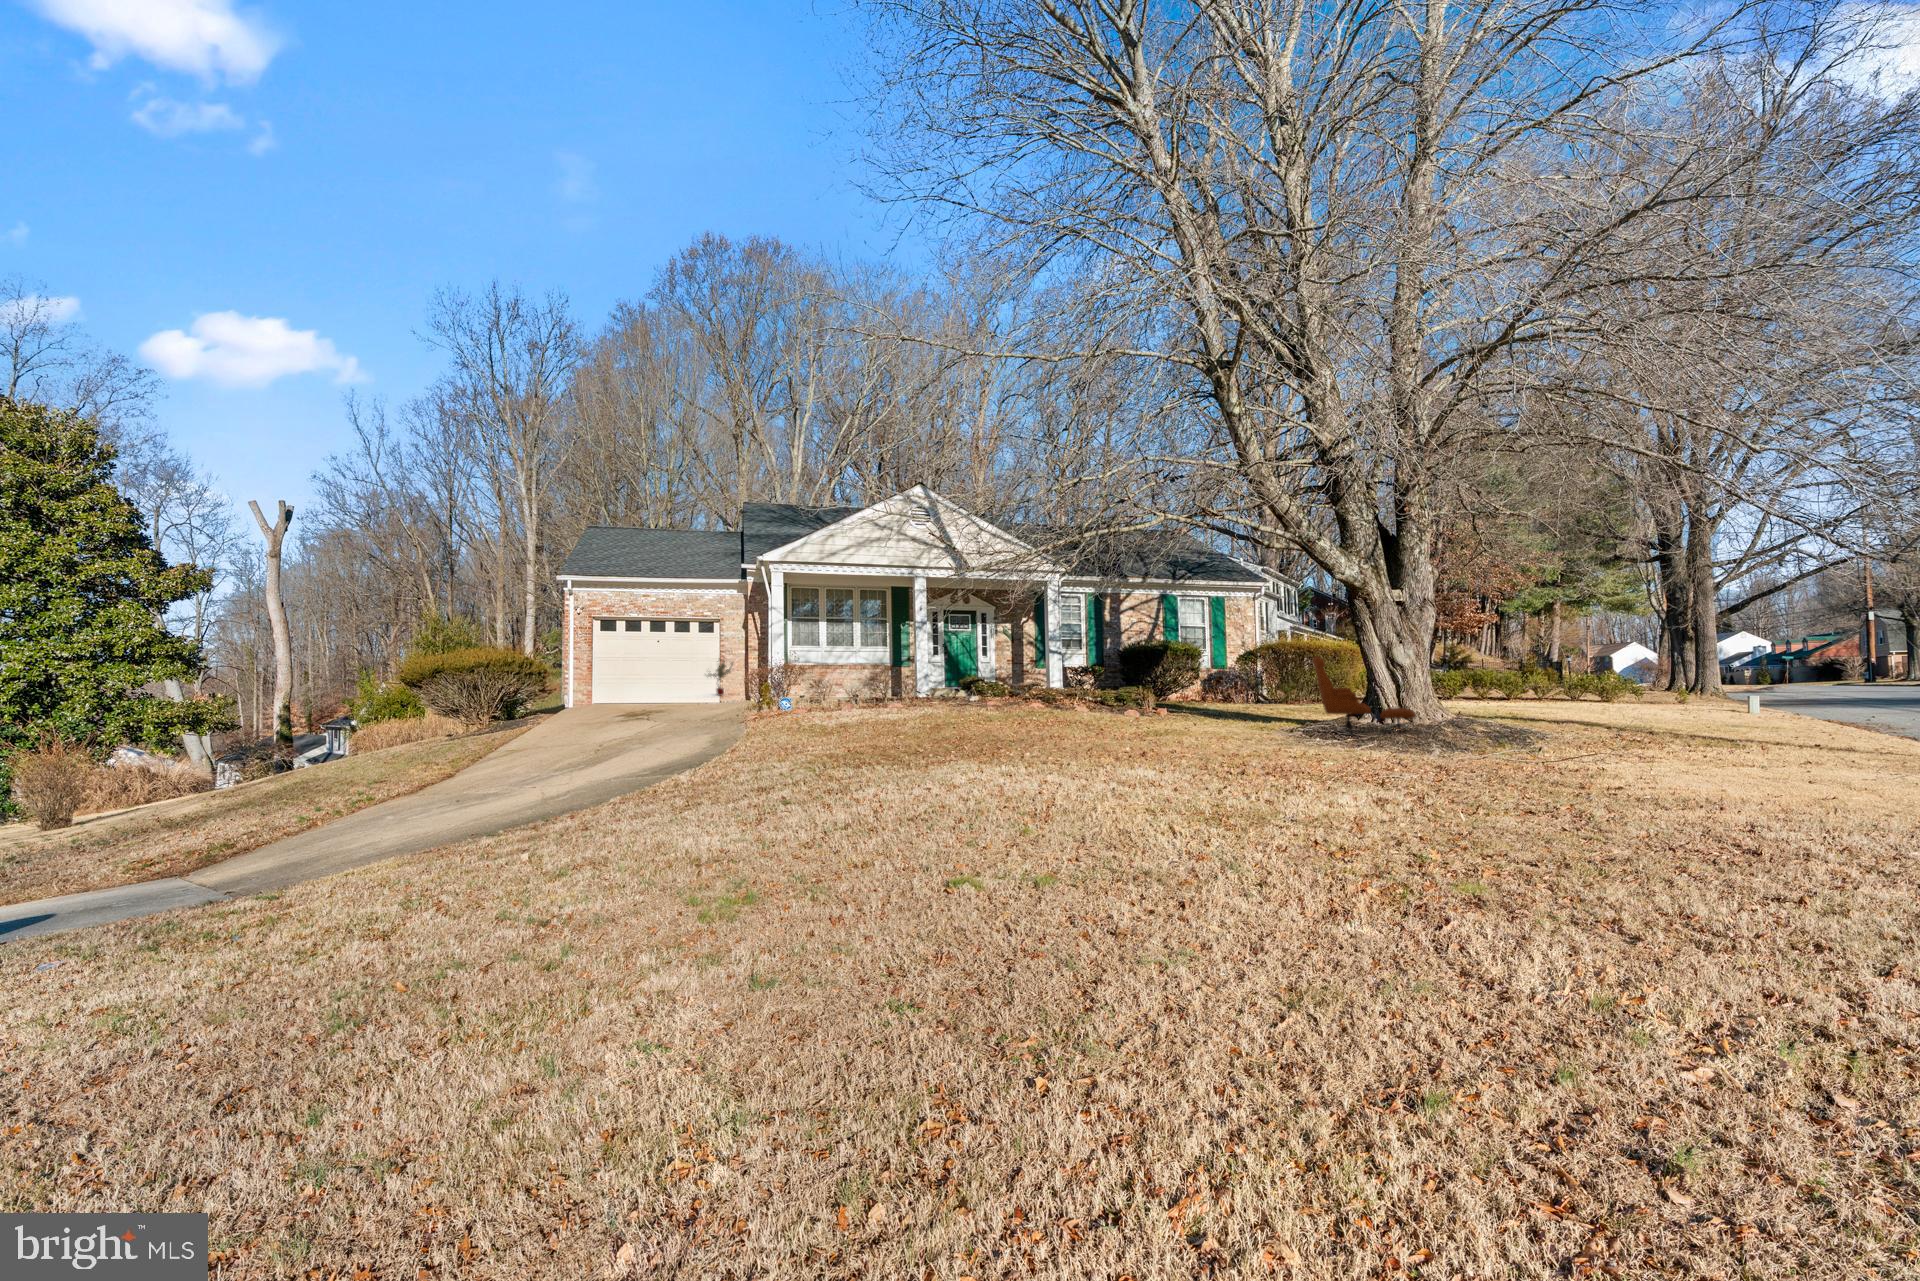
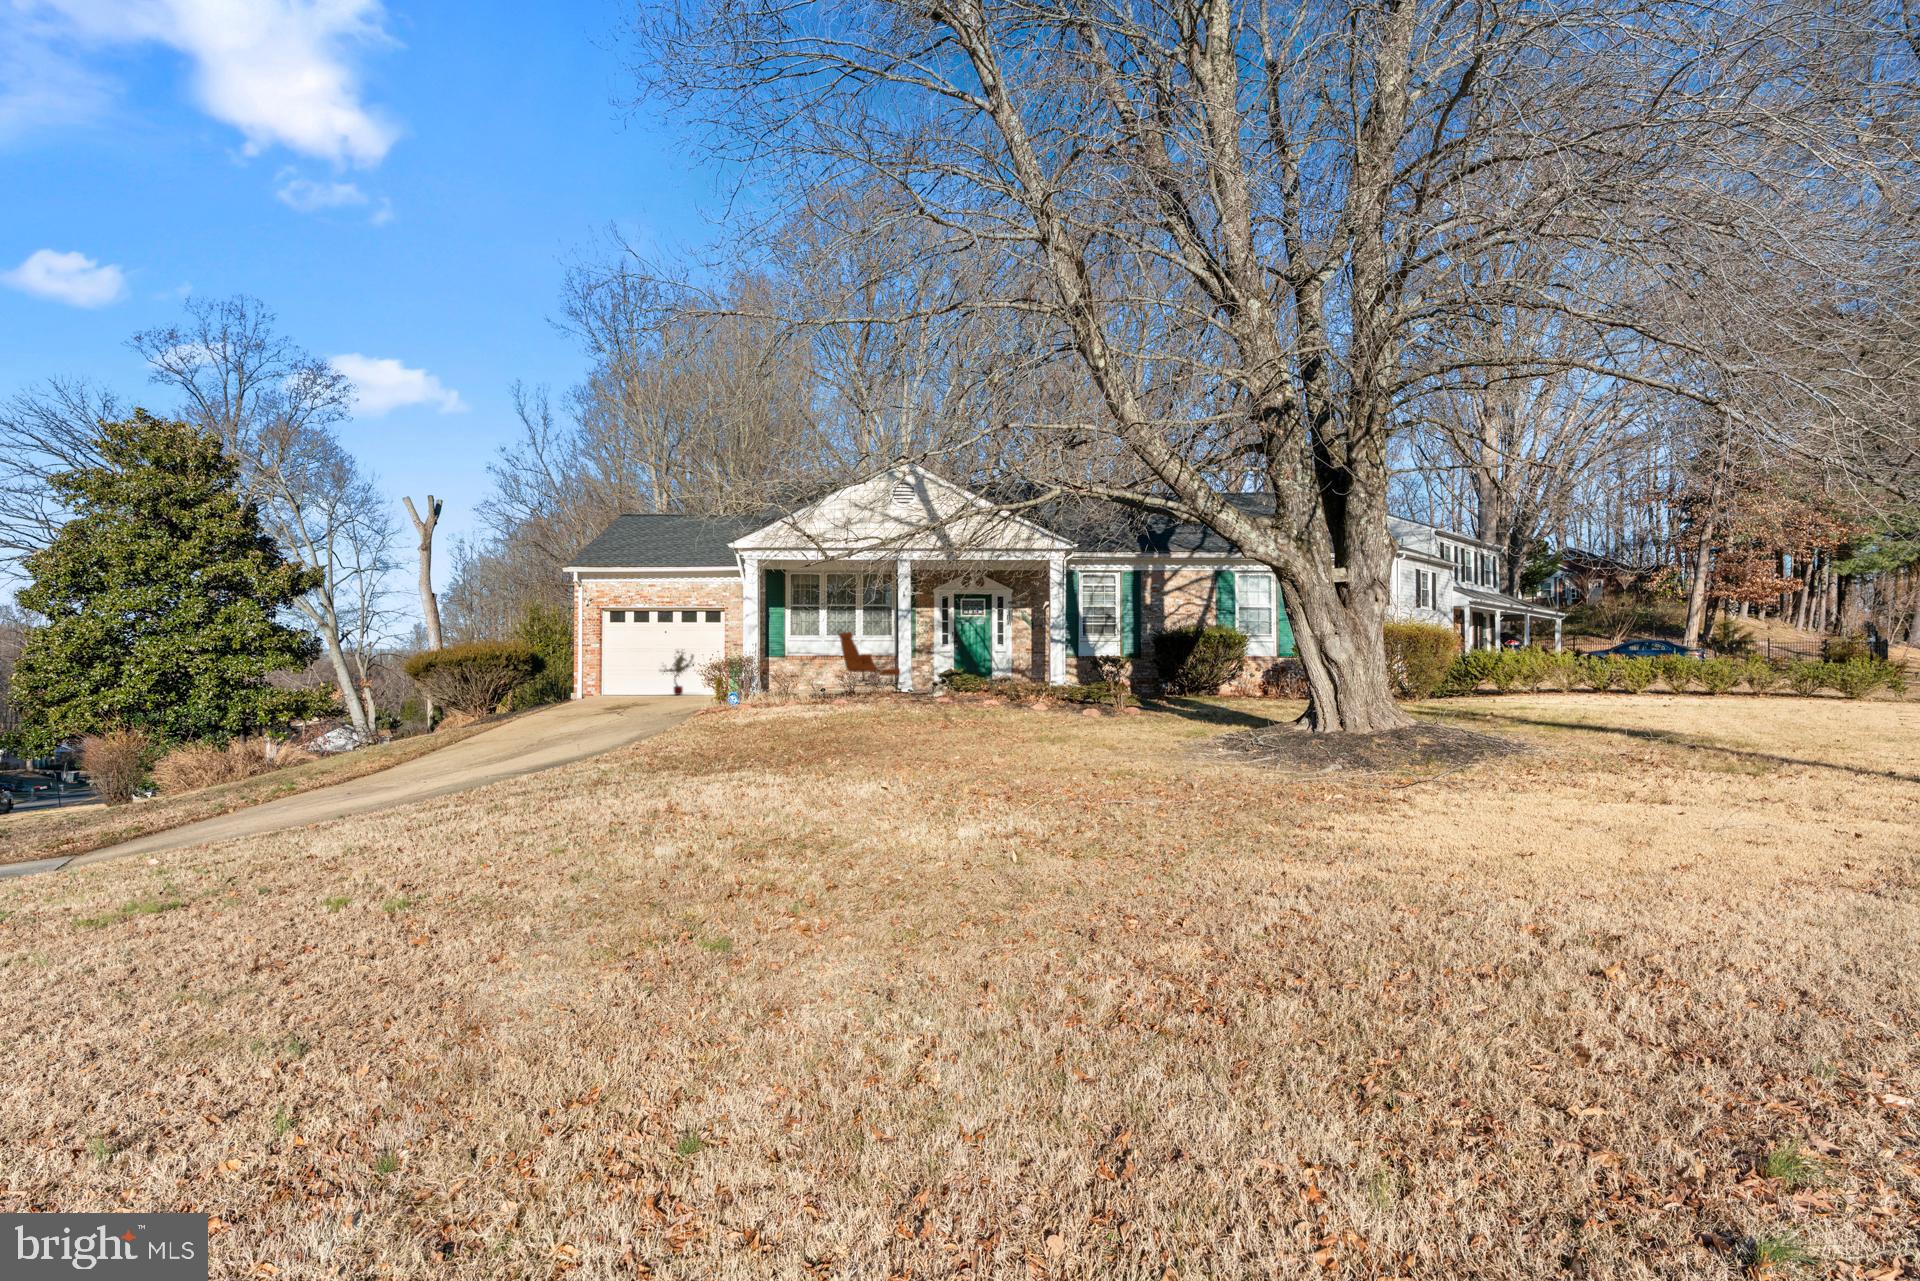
lounge chair: present [1313,656,1416,734] -> present [839,632,900,683]

